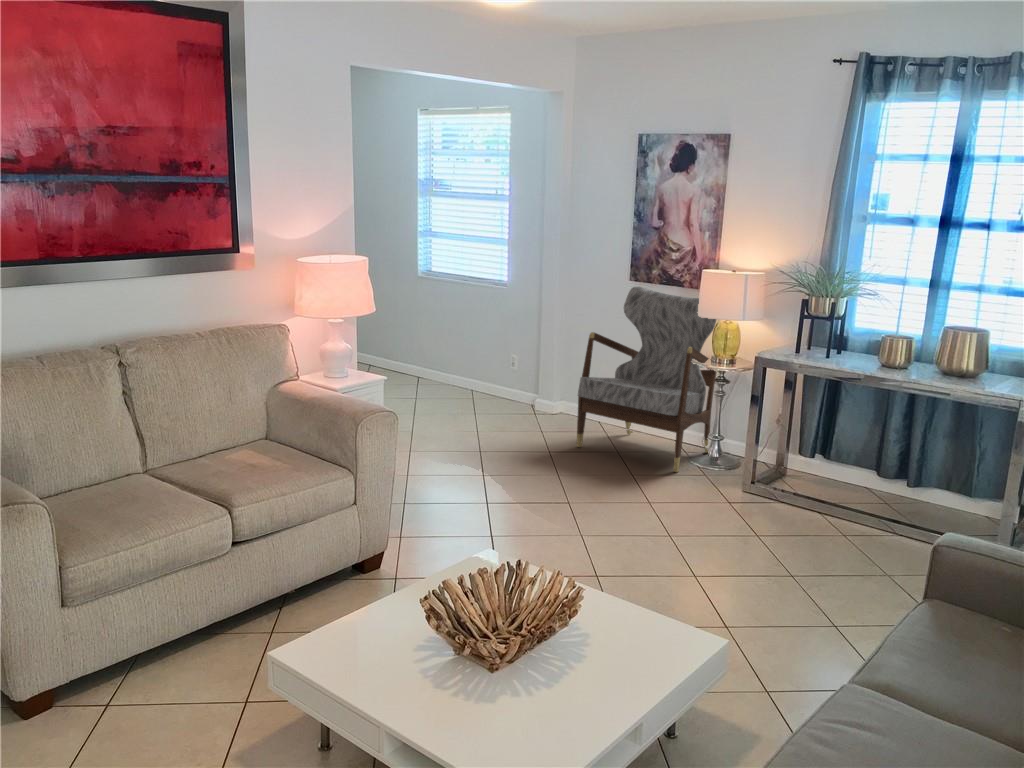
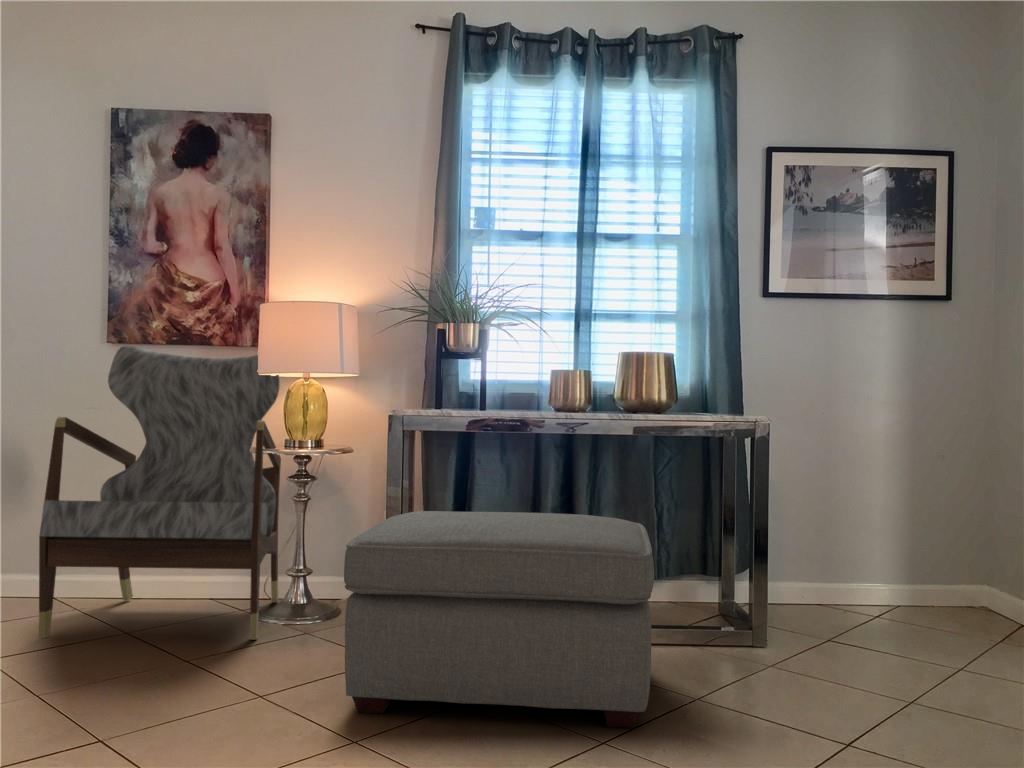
ottoman: none [686,419,899,570] -> present [344,511,654,728]

